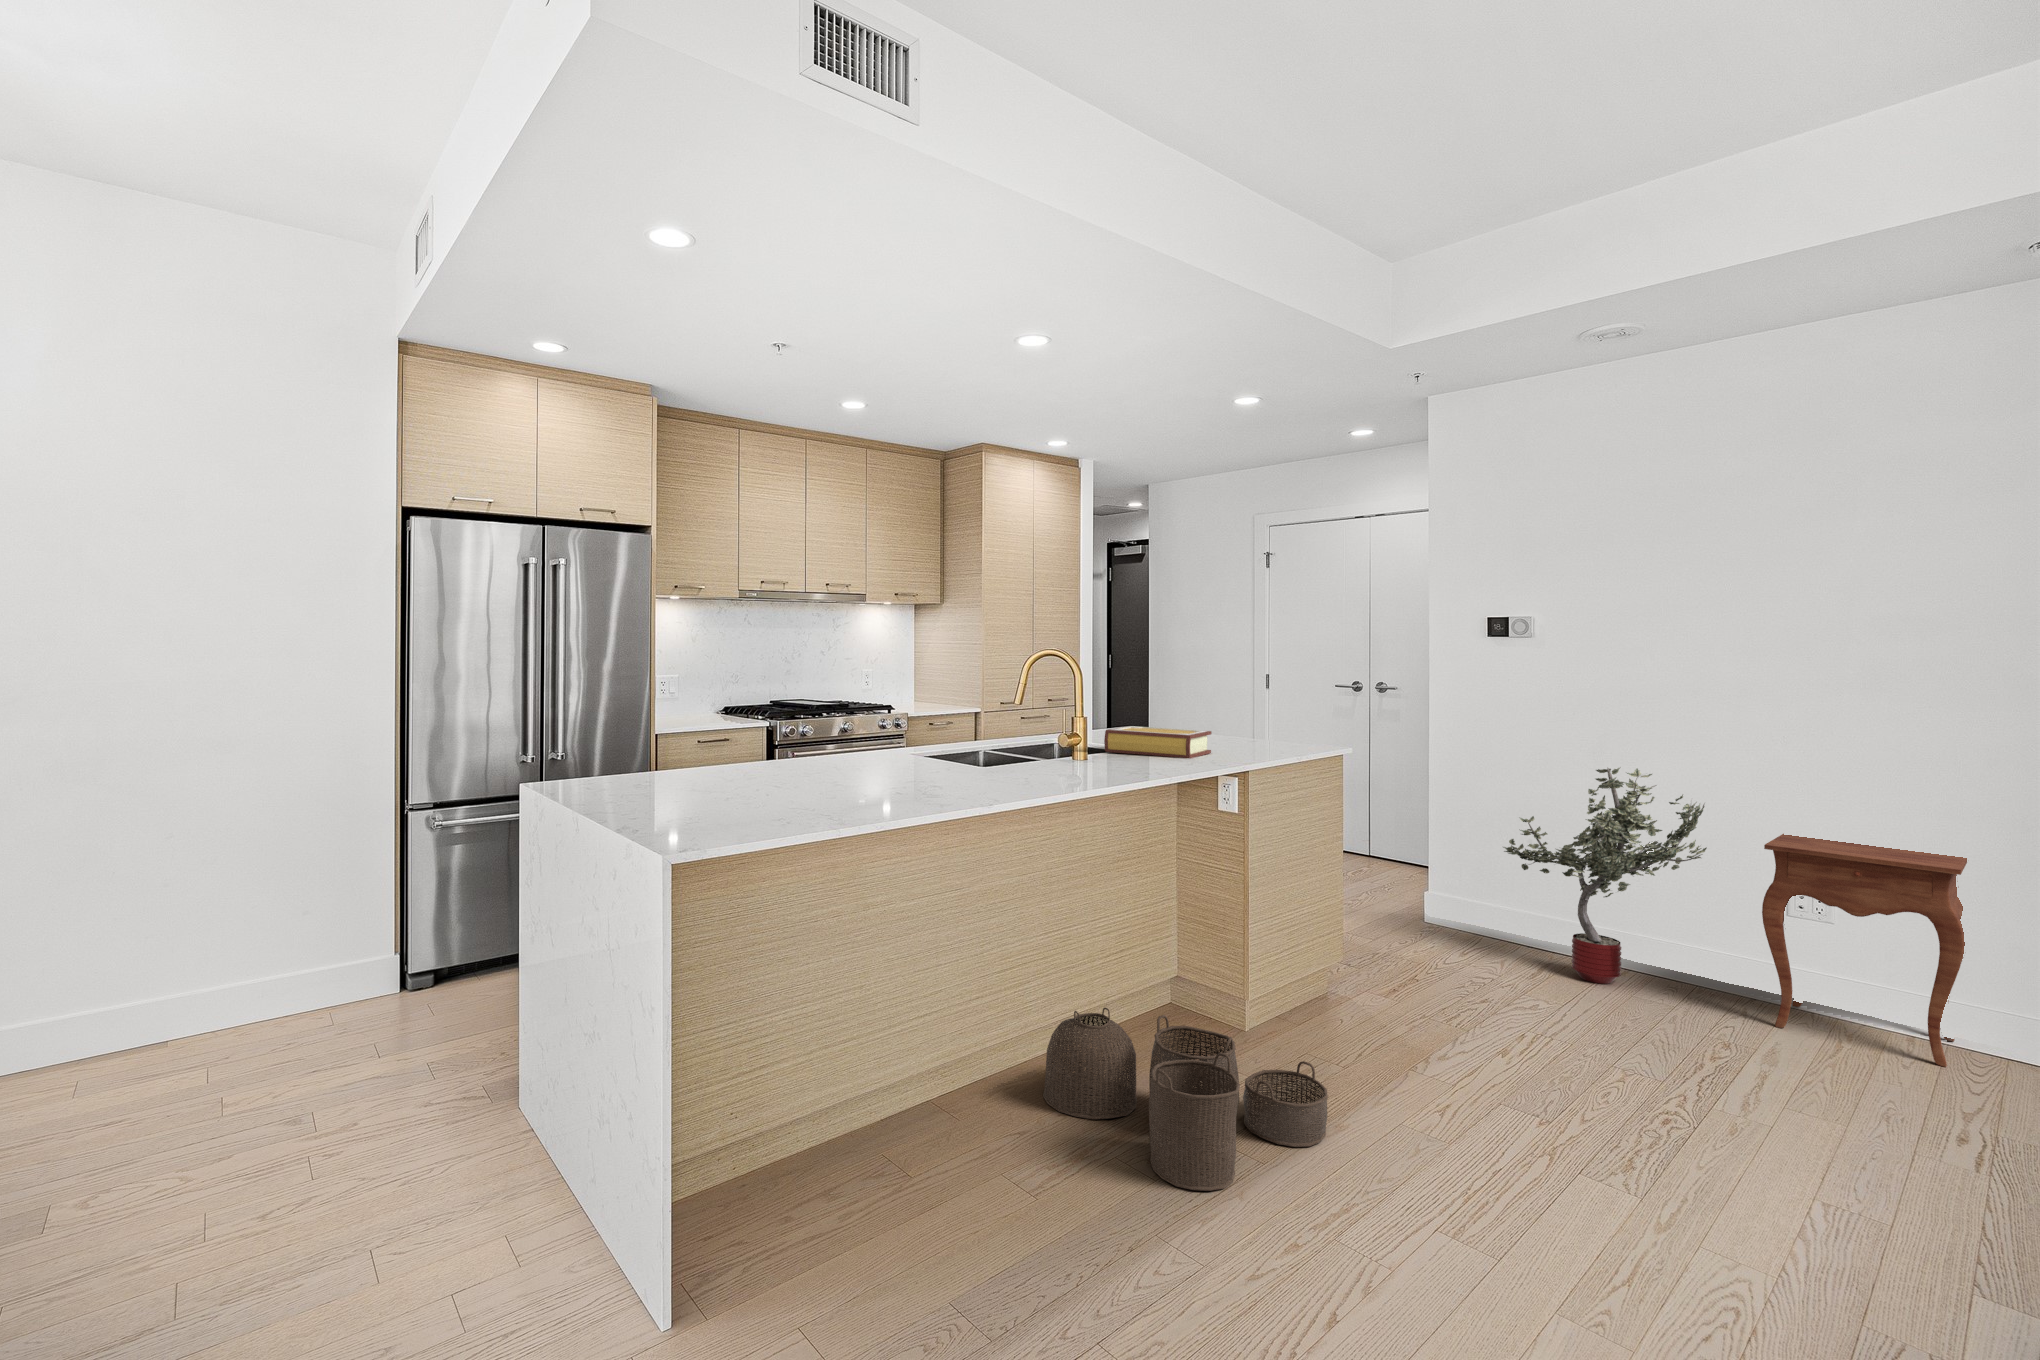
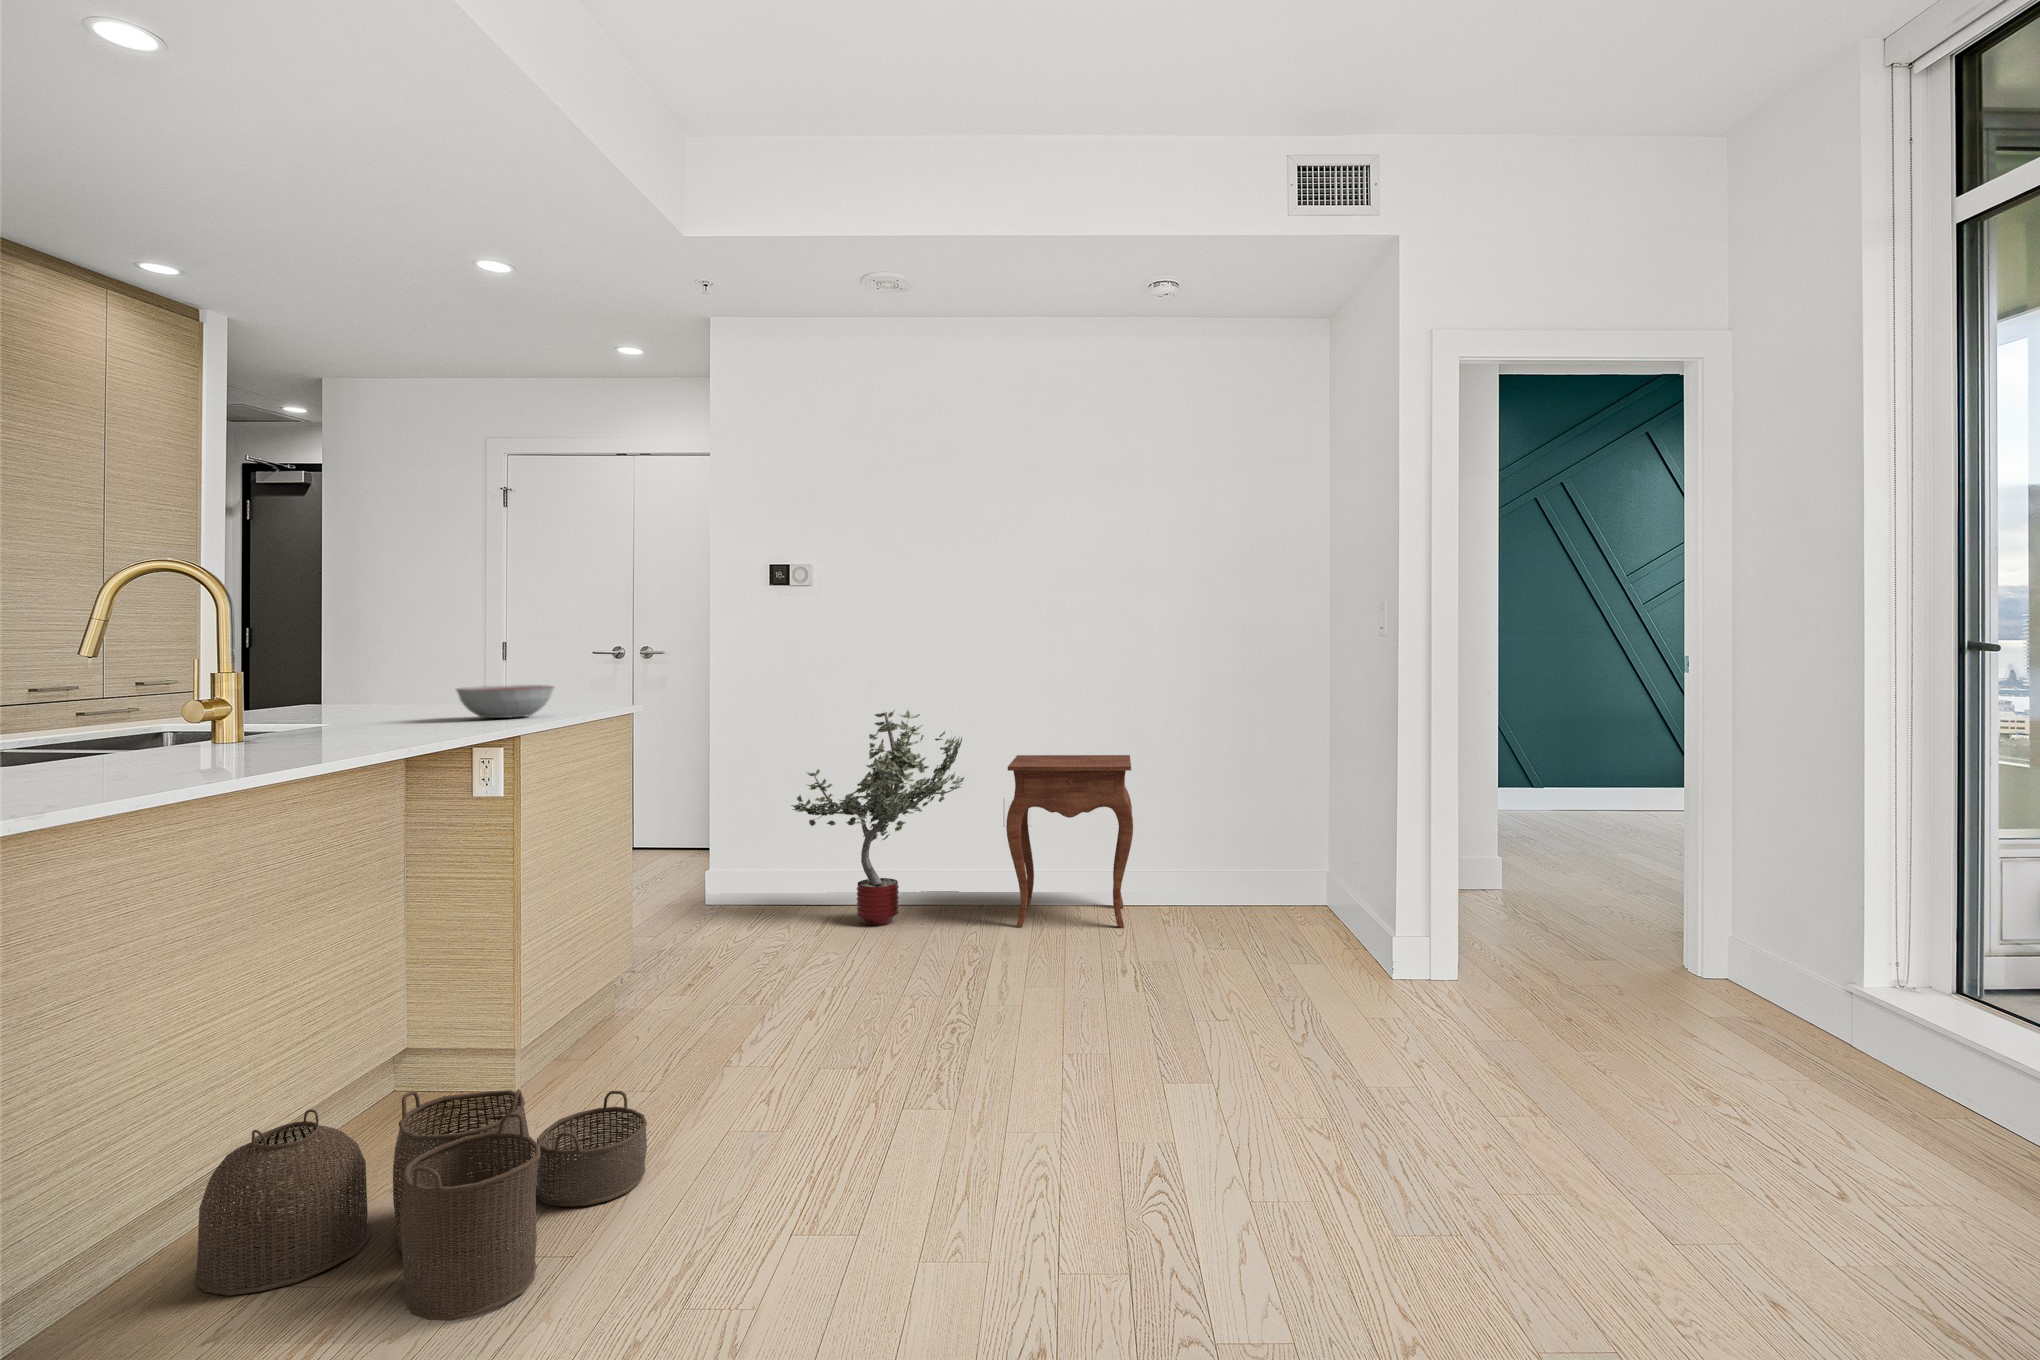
bowl: none [1212,722,1283,749] -> present [456,685,554,718]
book: present [1104,726,1212,758] -> none [284,696,459,736]

